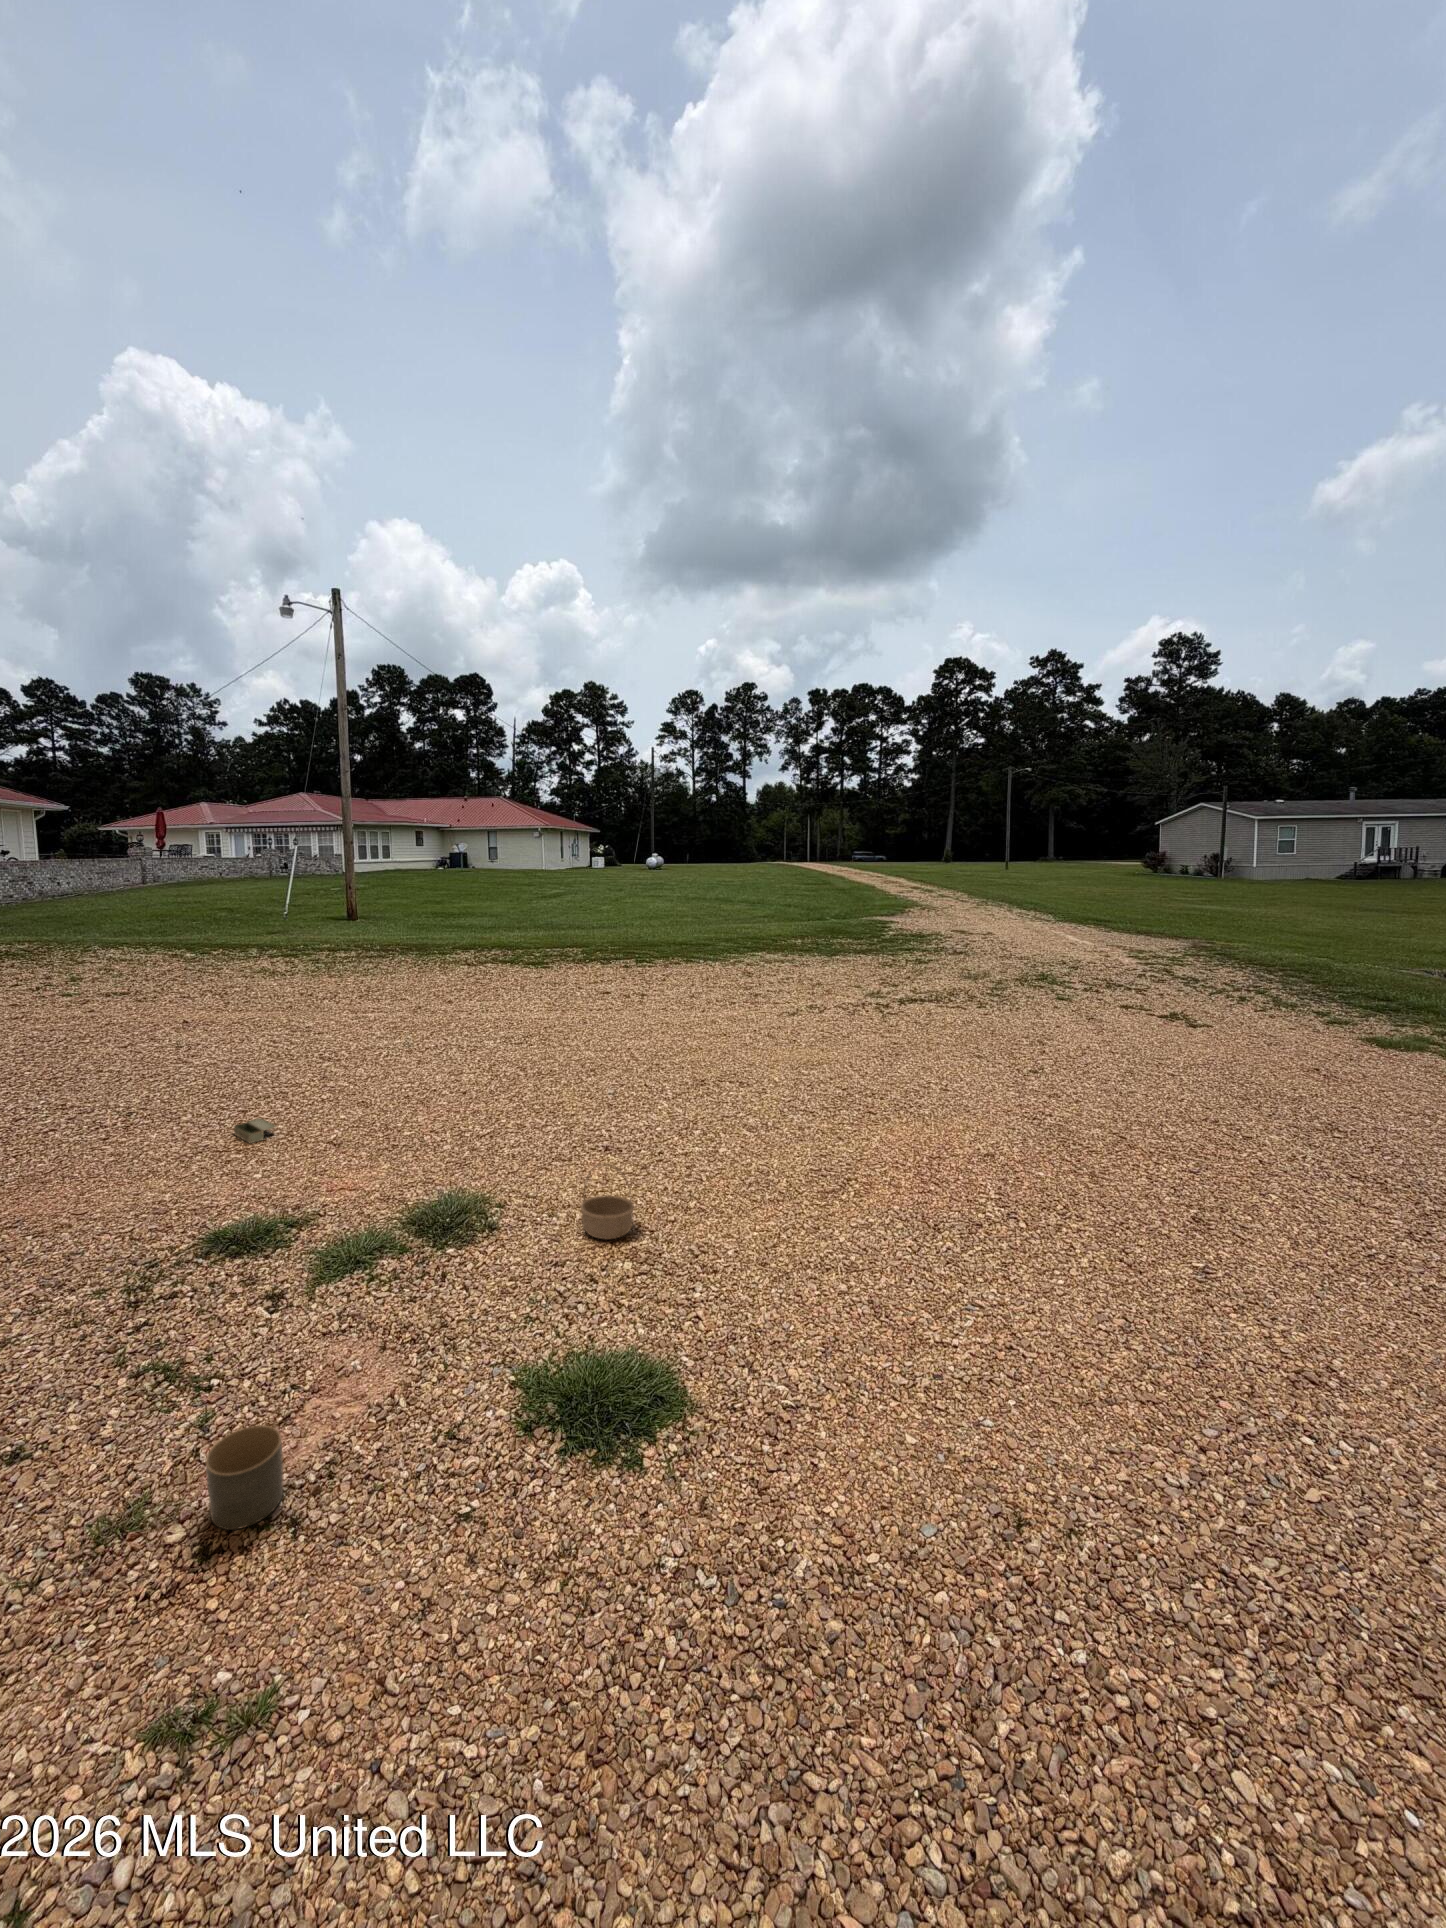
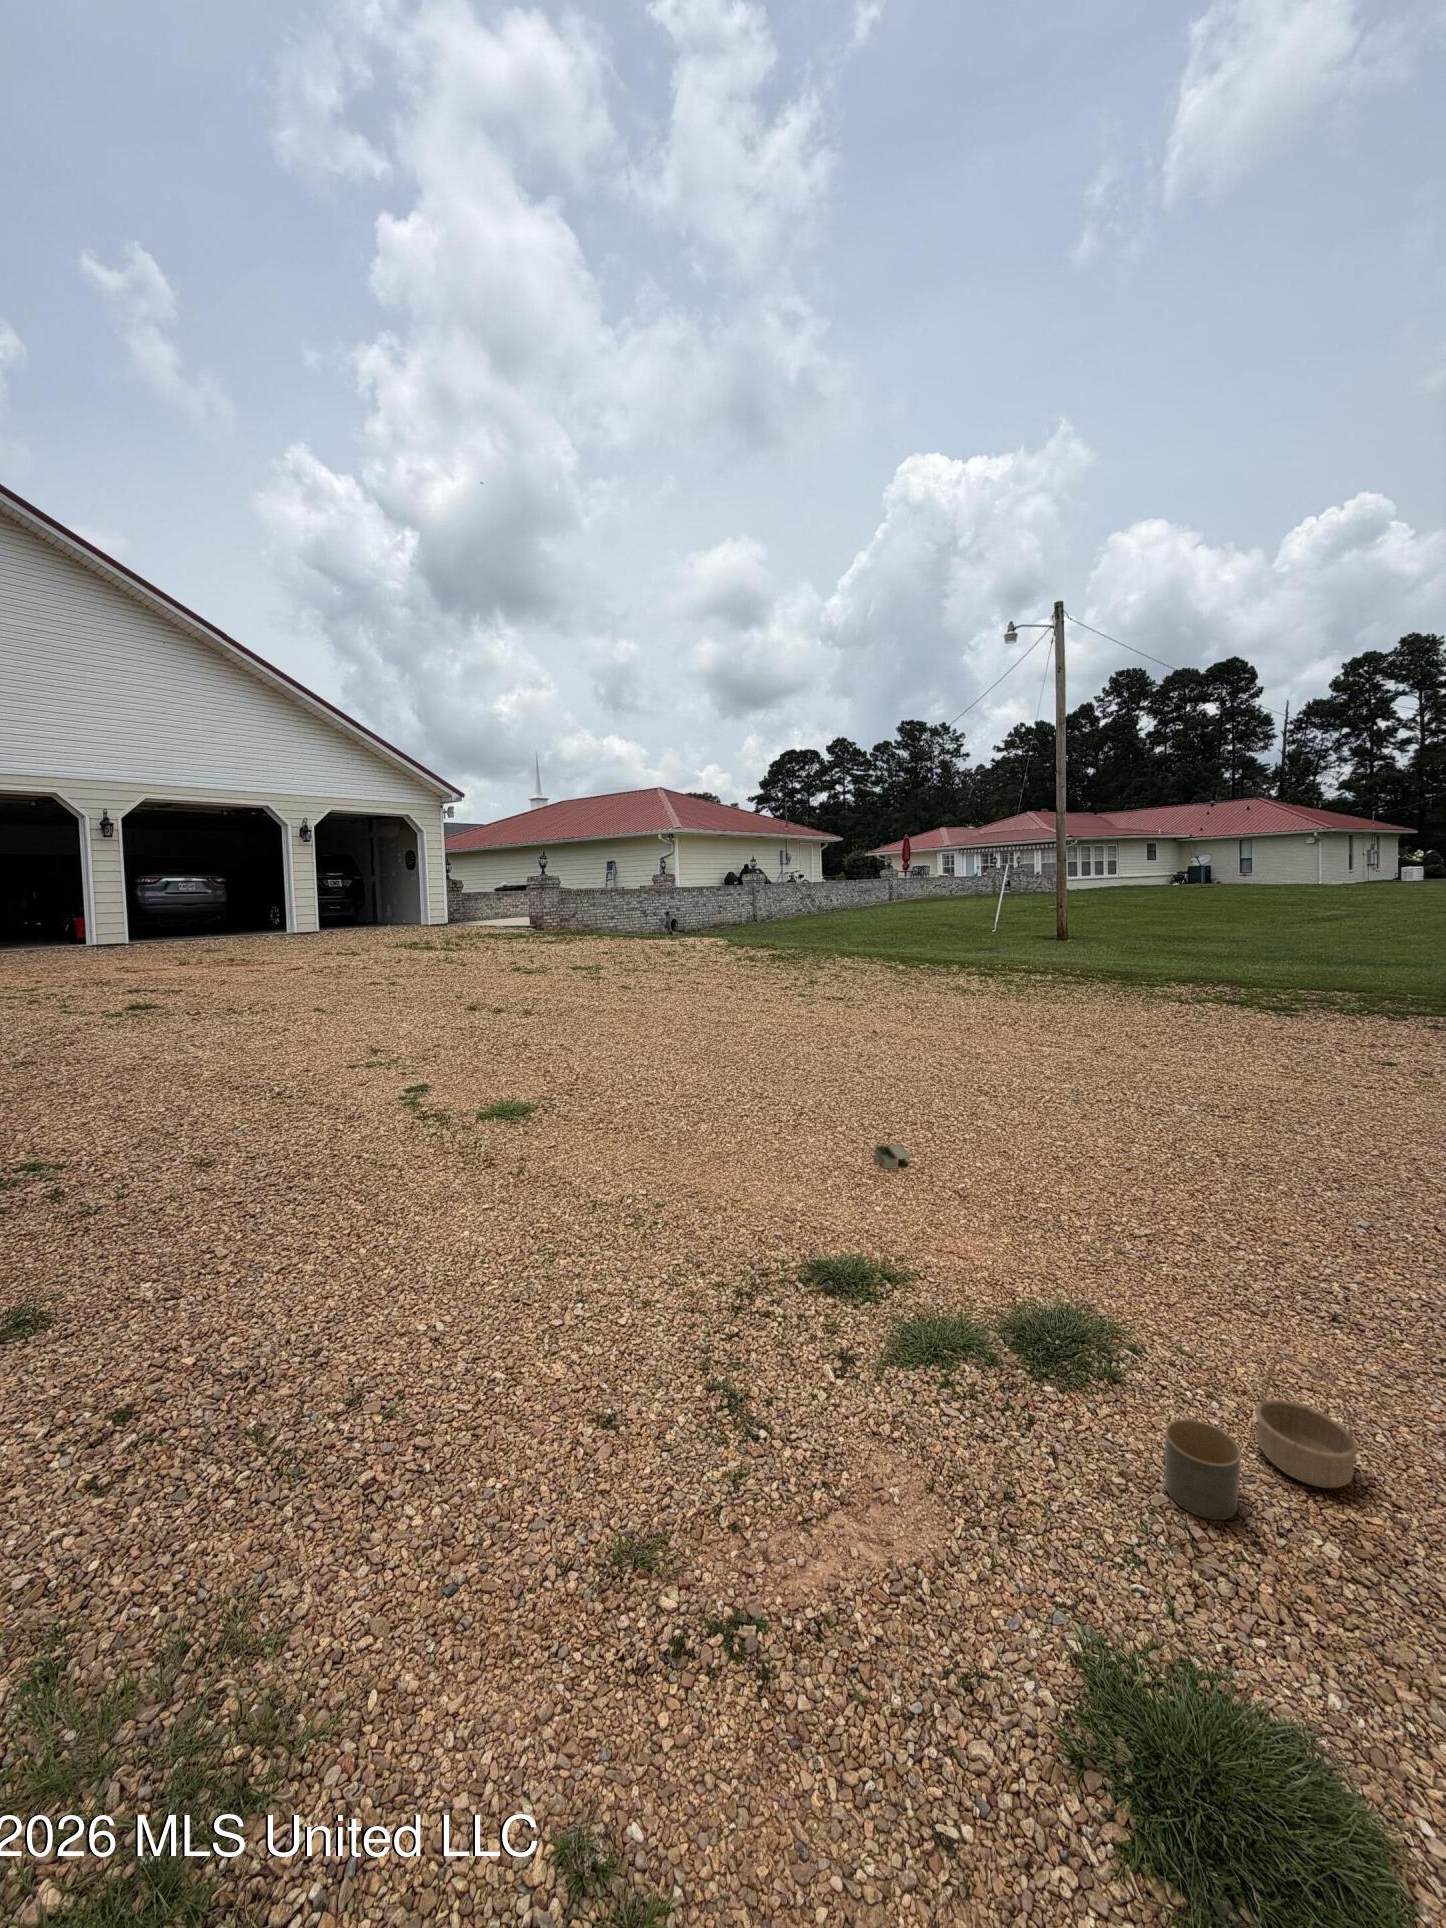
planter: present [205,1425,283,1530] -> present [1165,1419,1241,1520]

